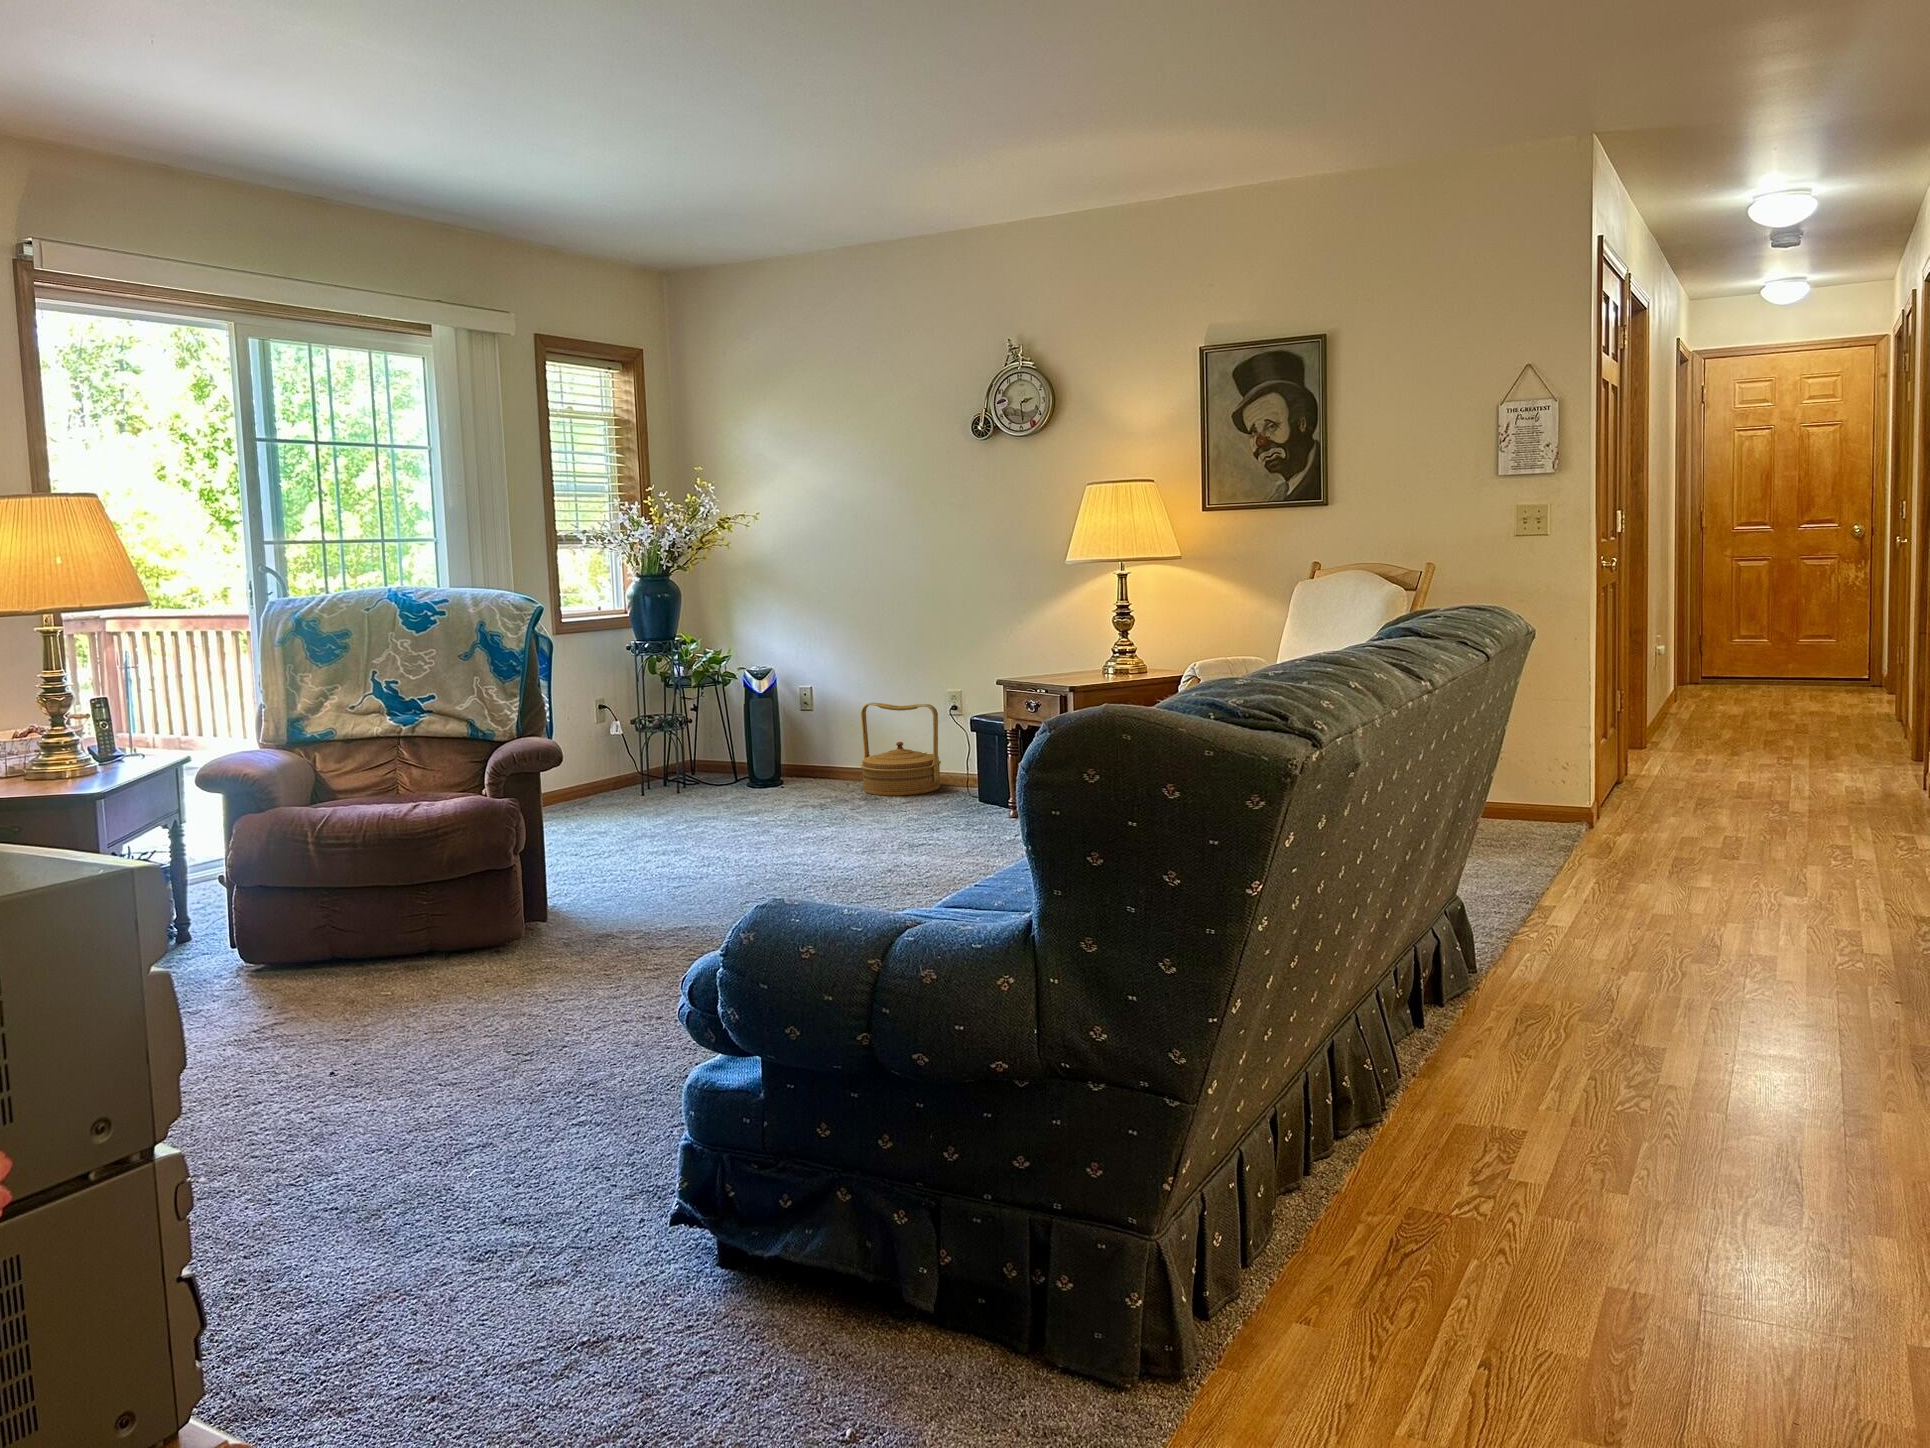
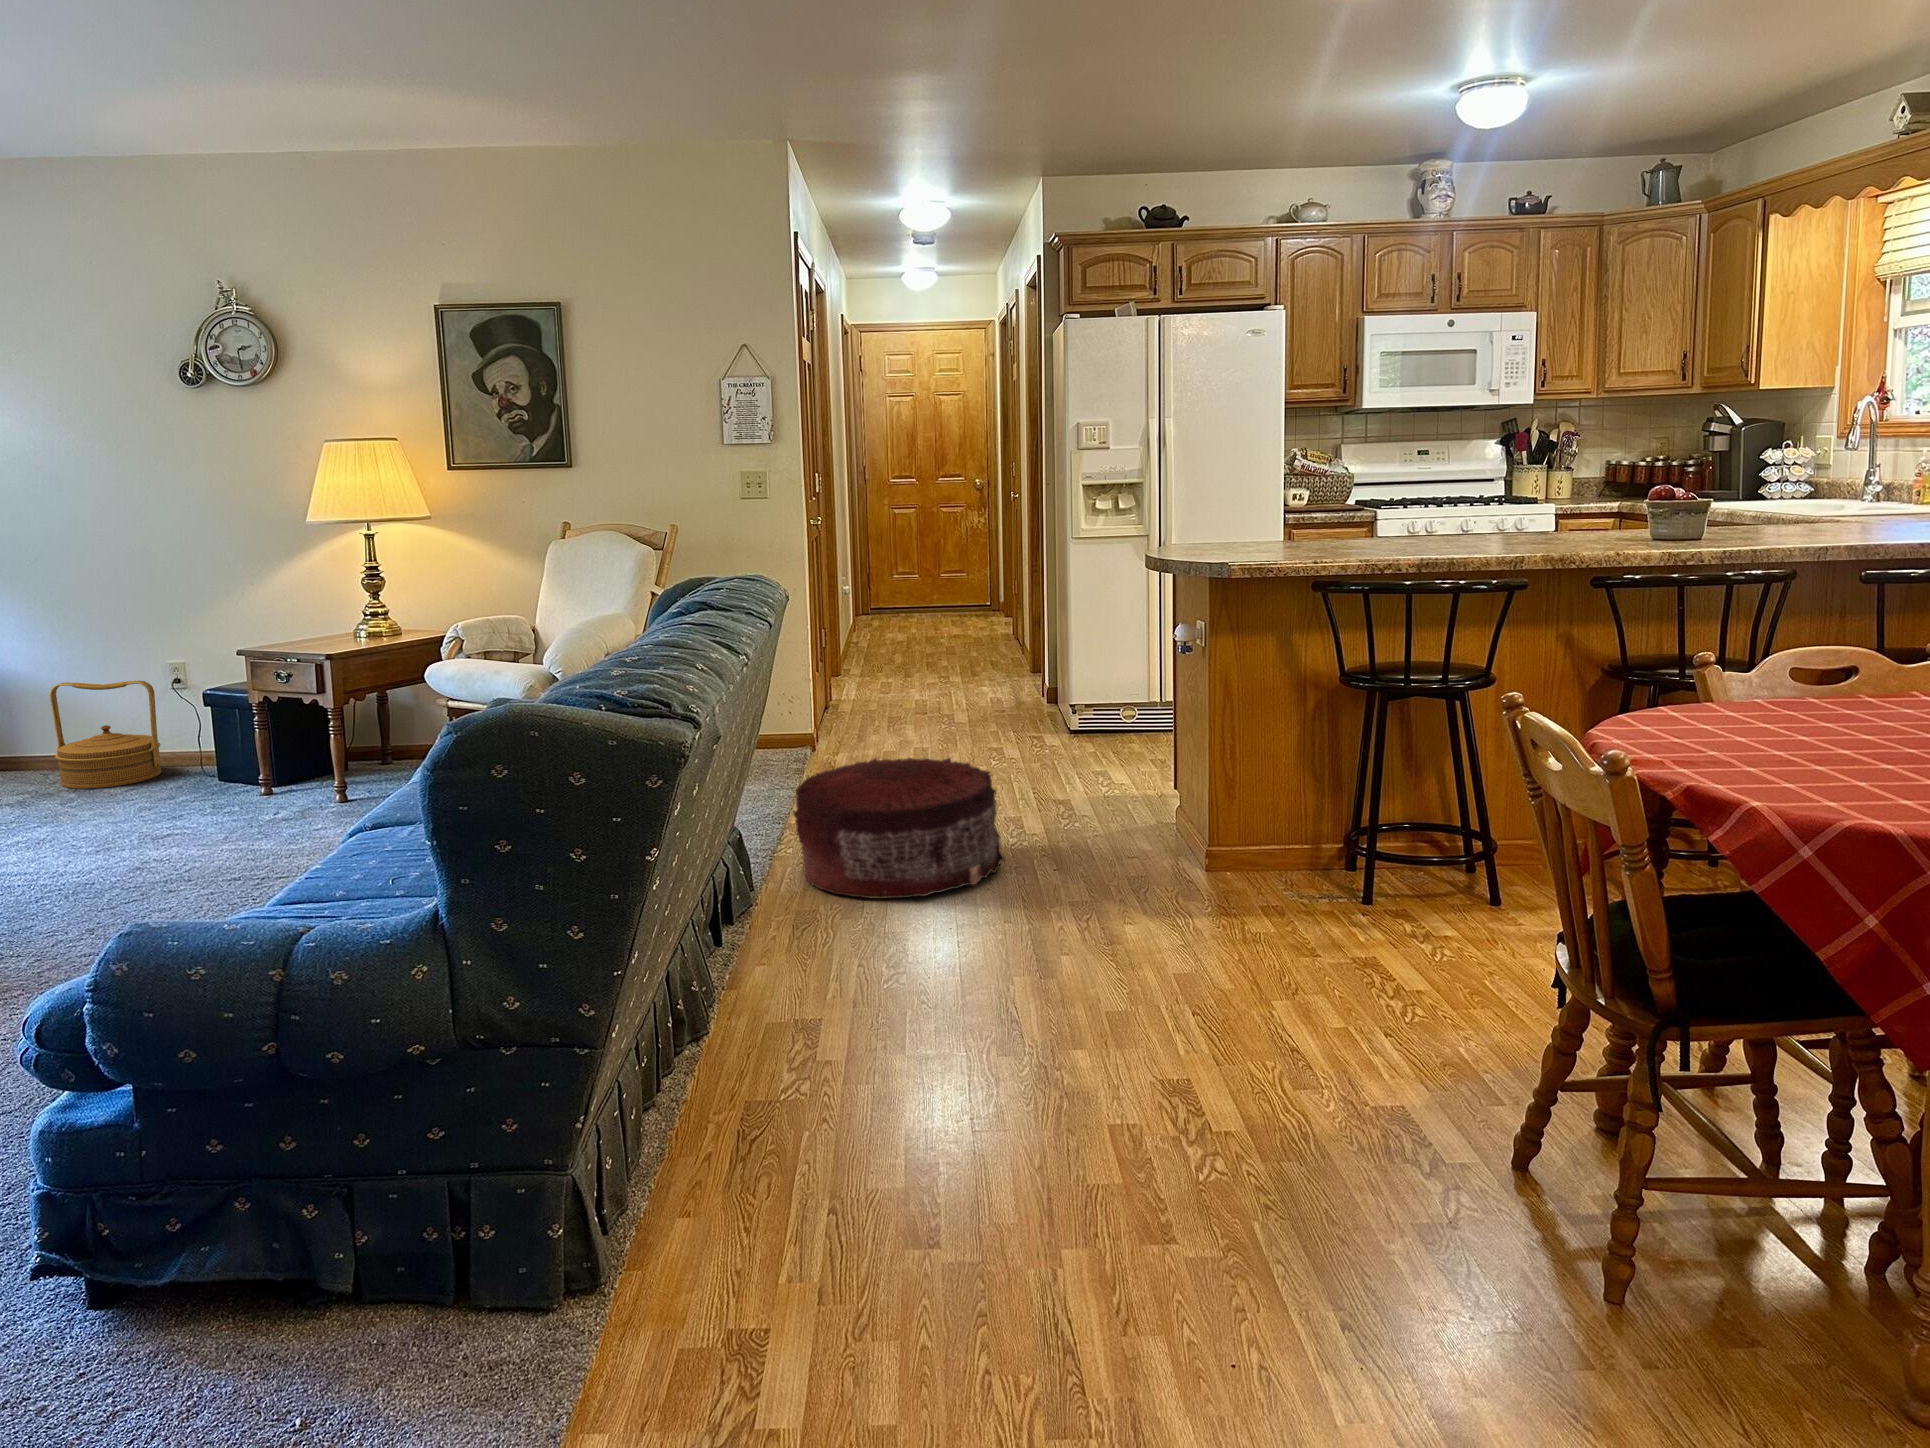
pouf: none [1532,833,1835,1012] -> present [793,758,1005,899]

